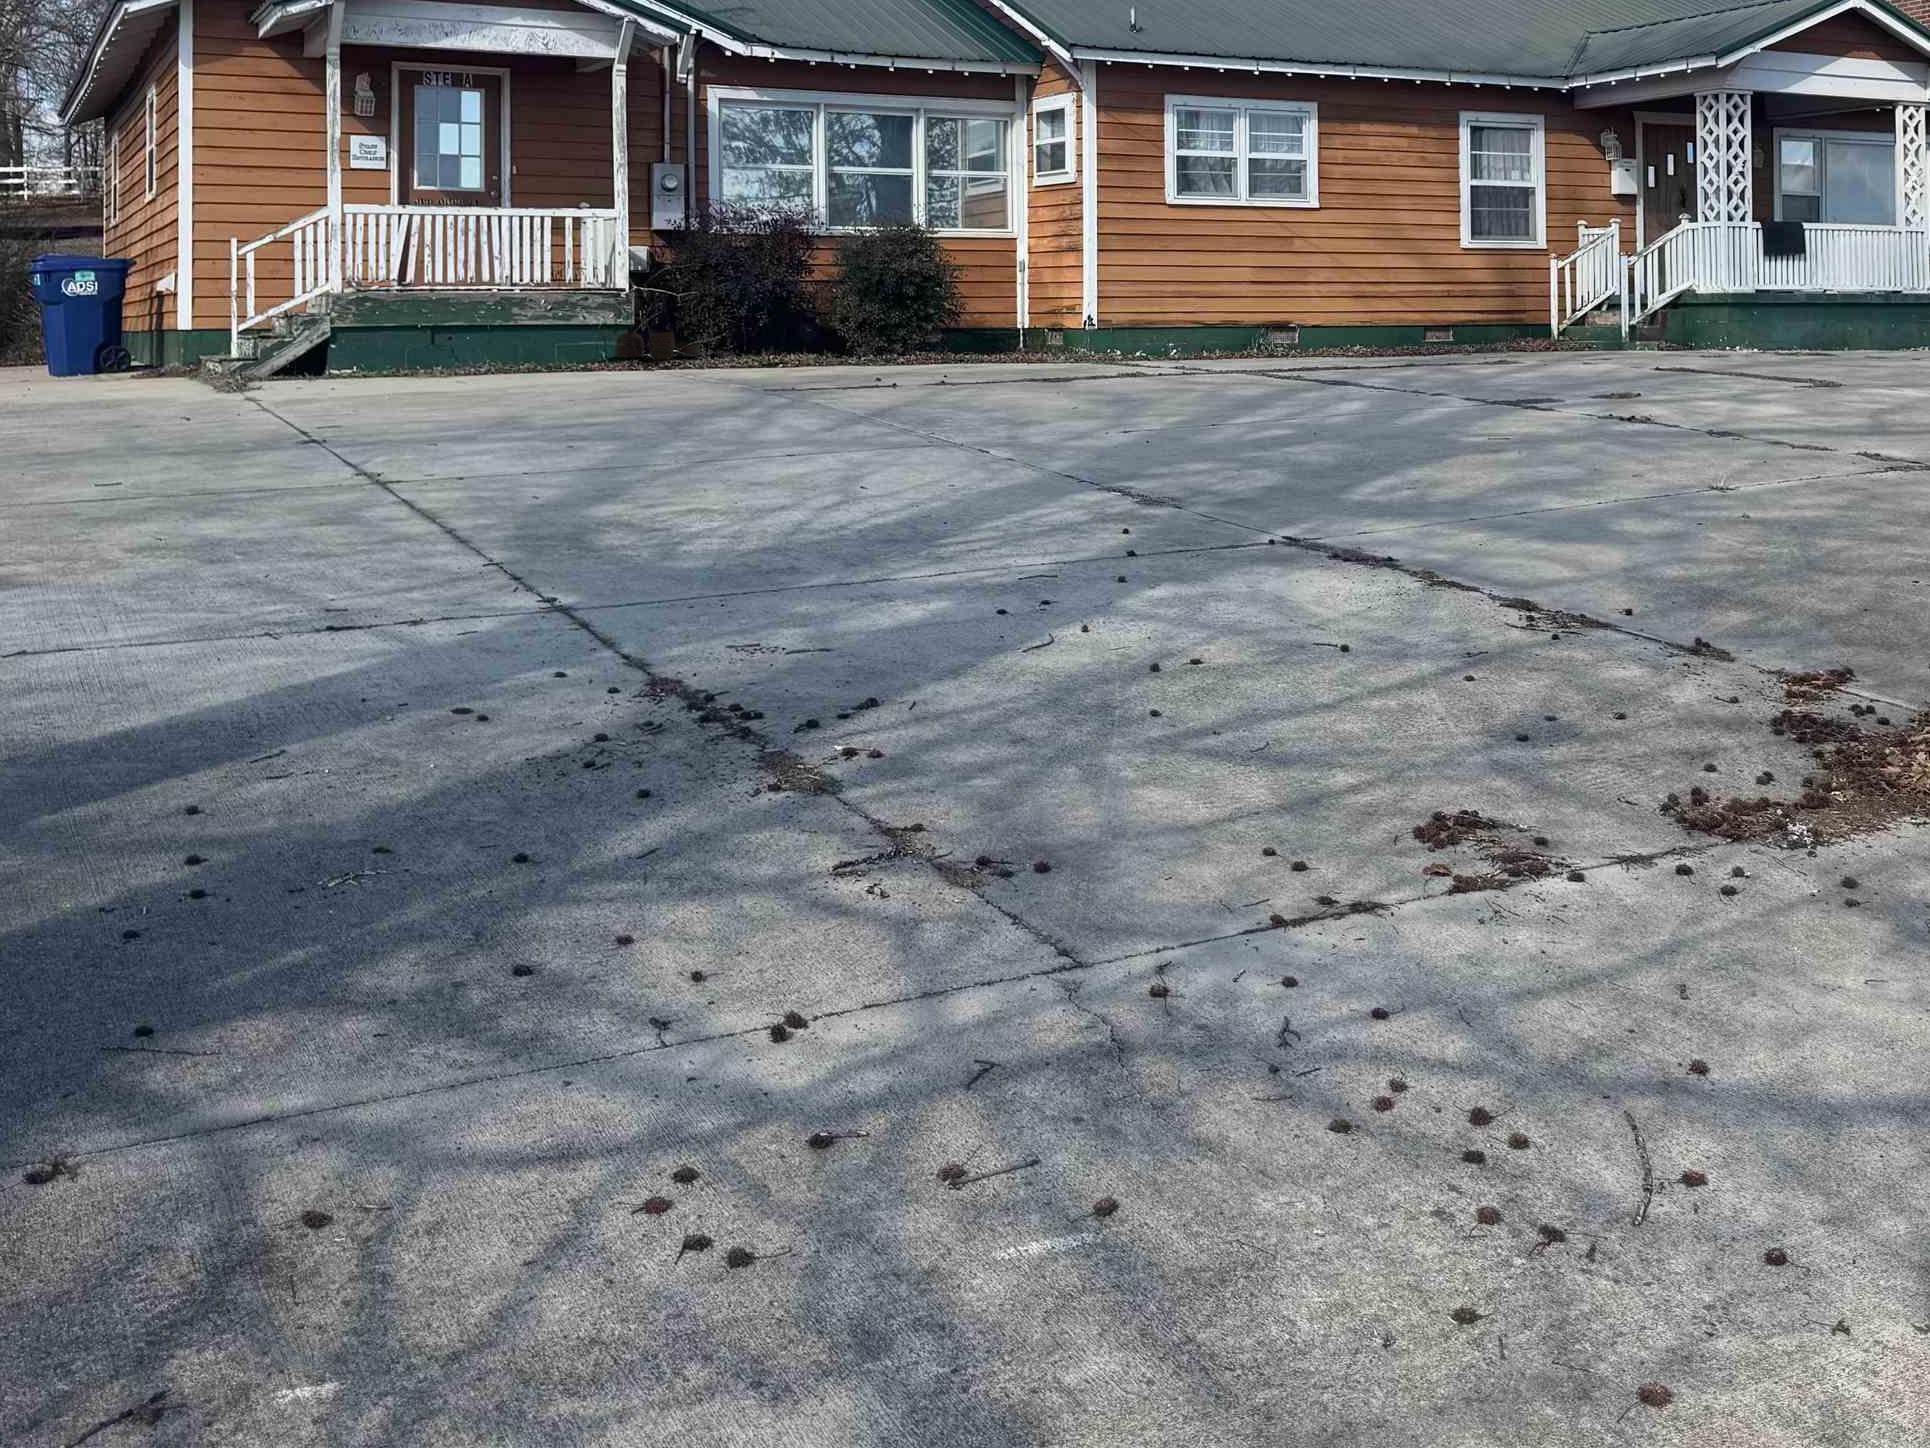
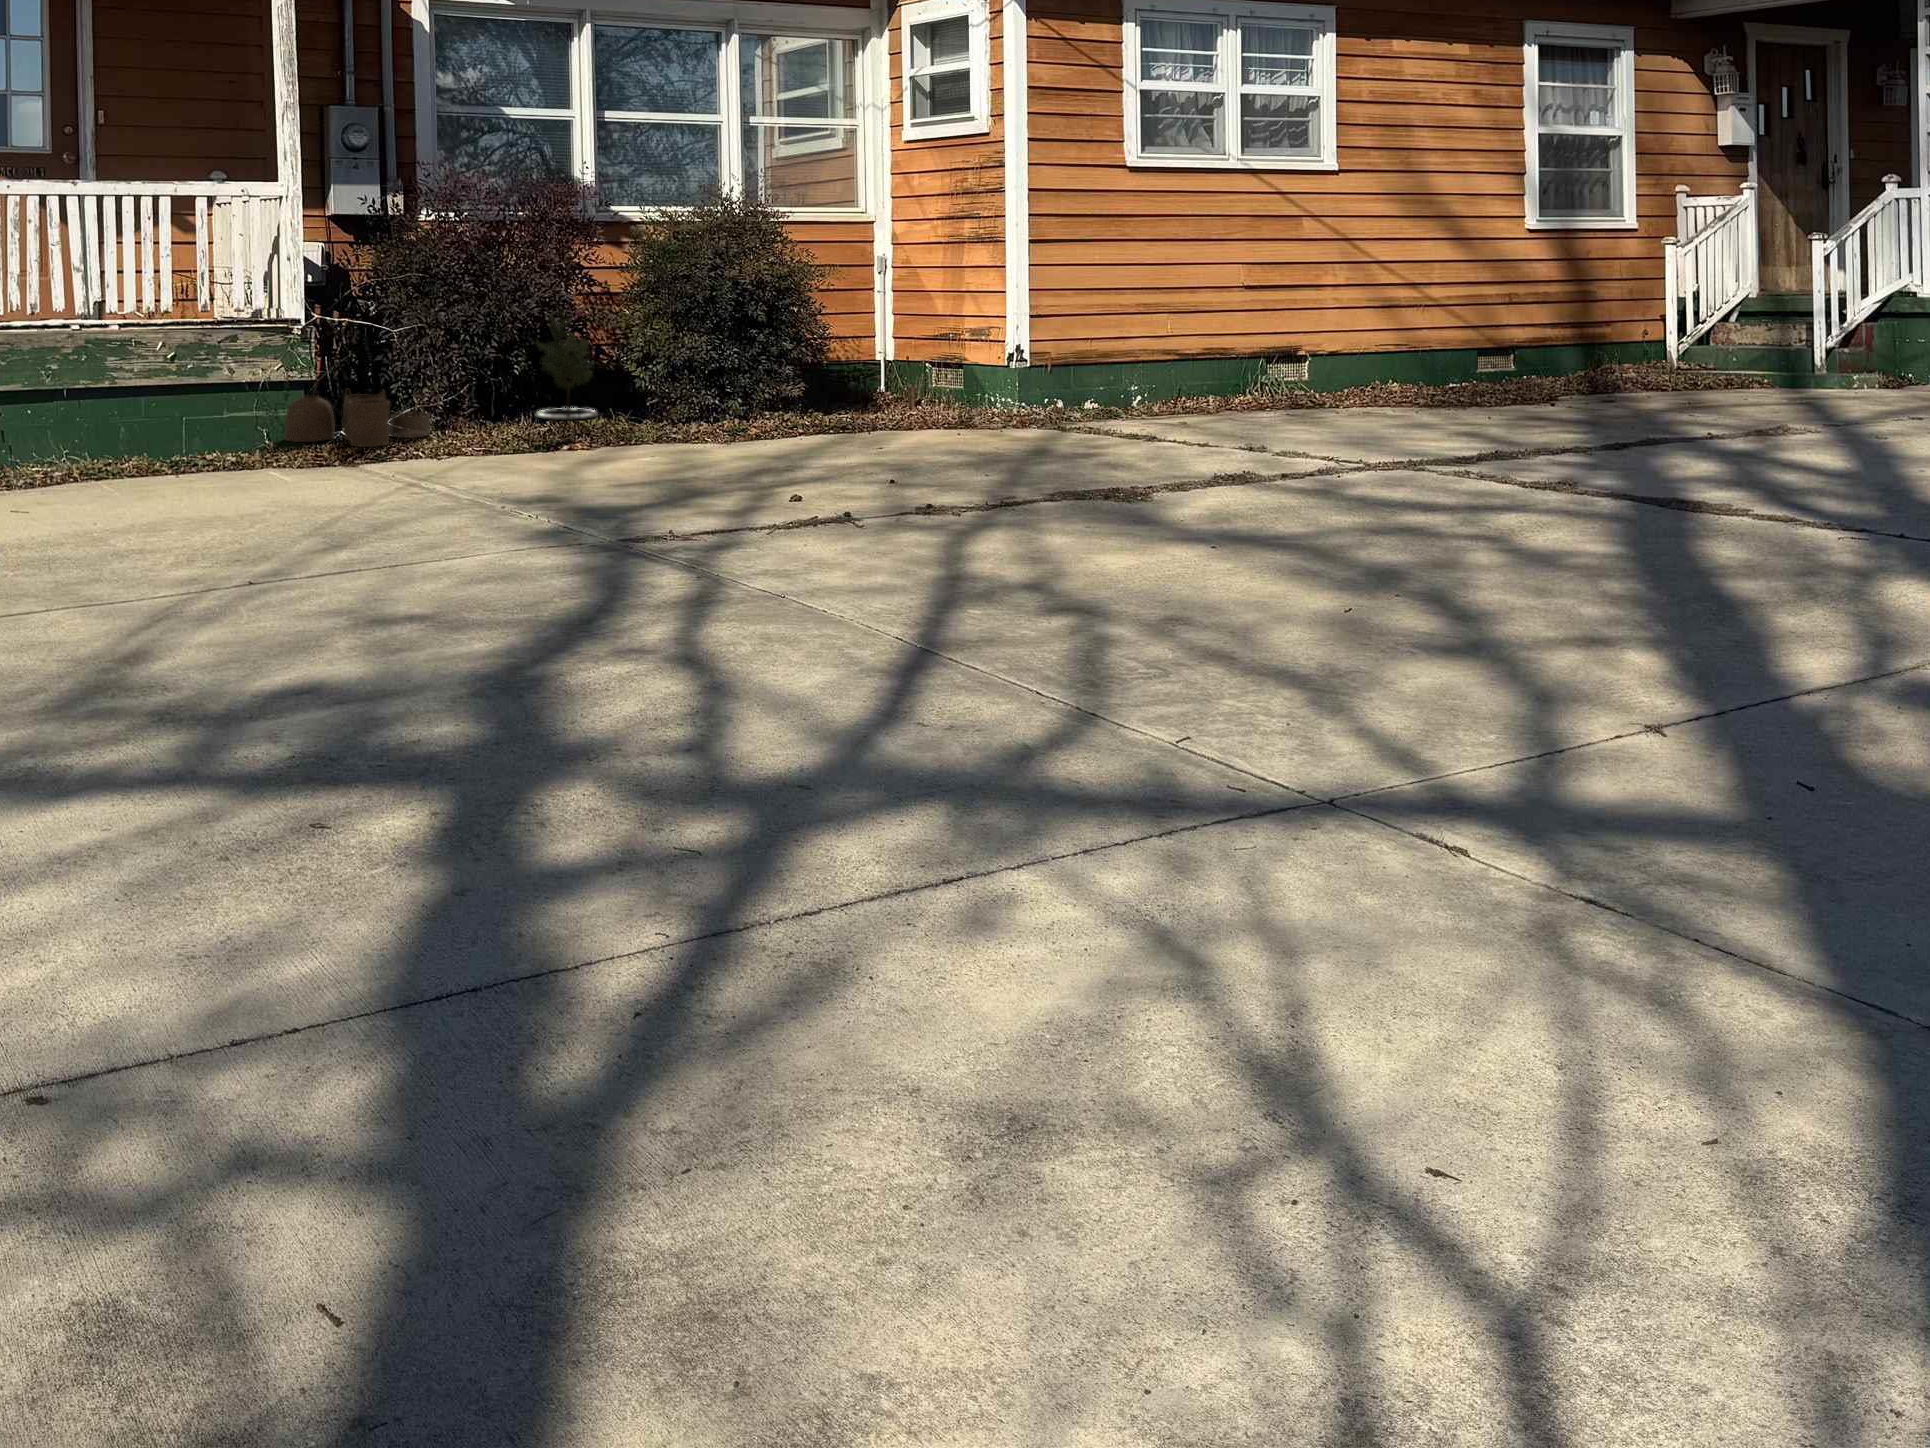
potted tree: none [767,284,807,351] -> present [536,313,597,420]

